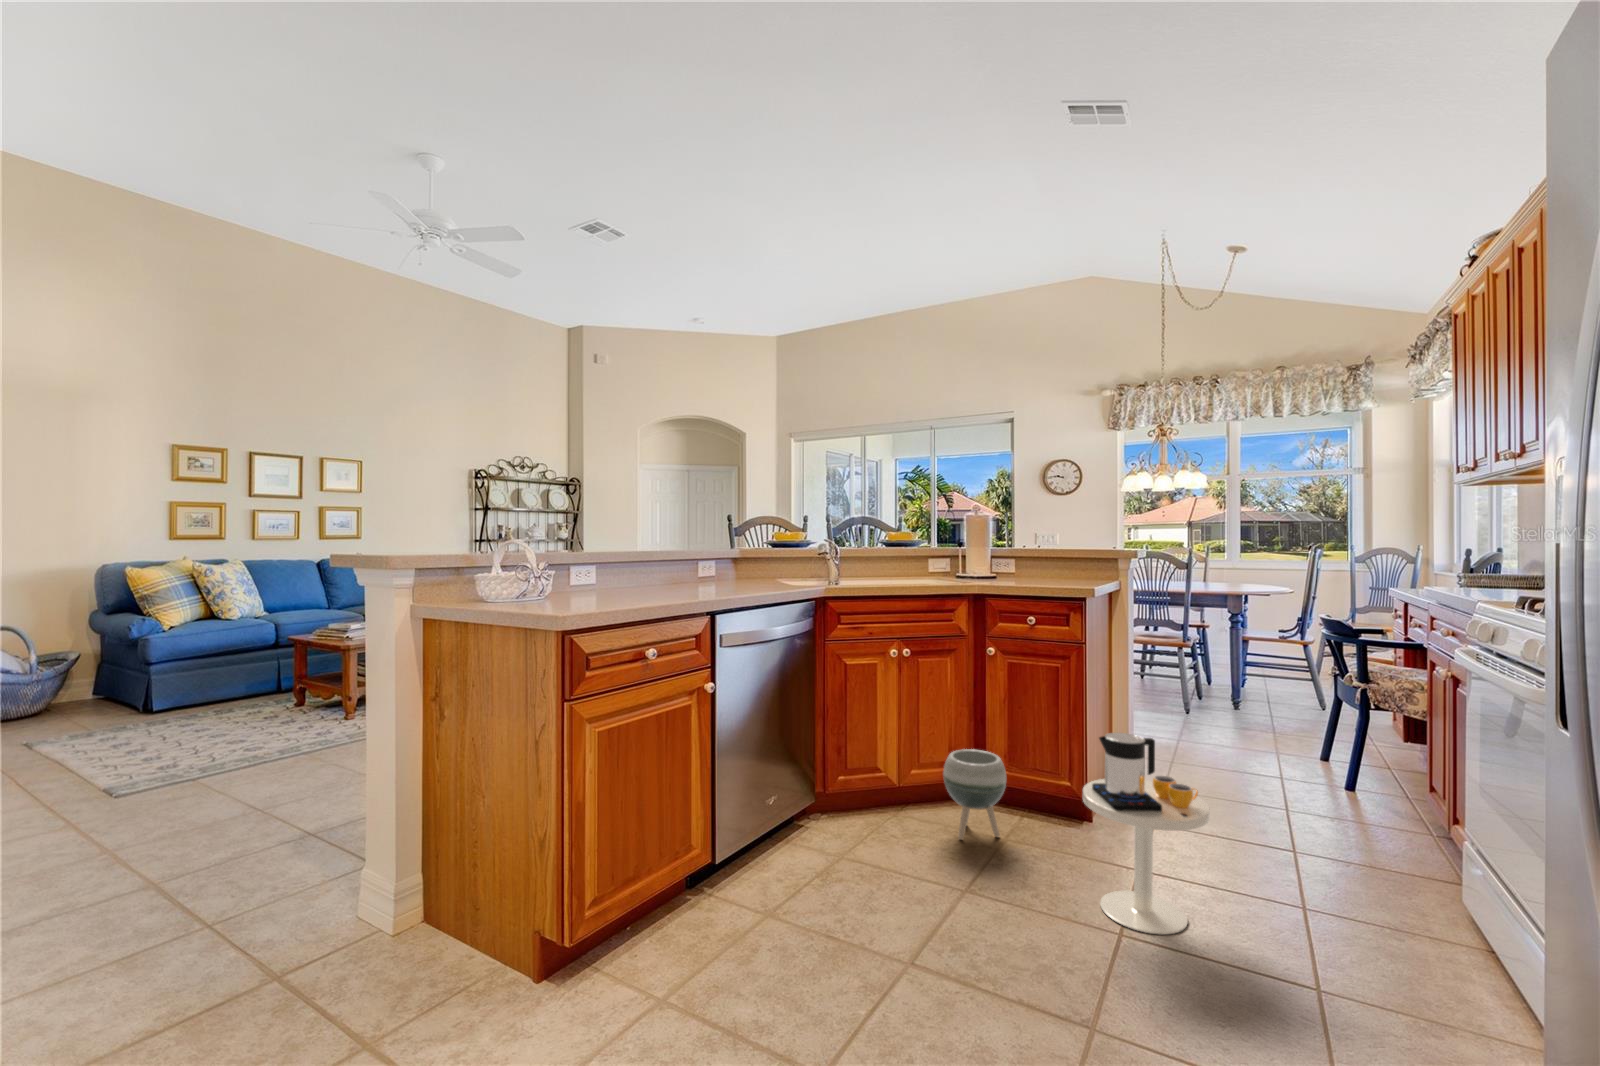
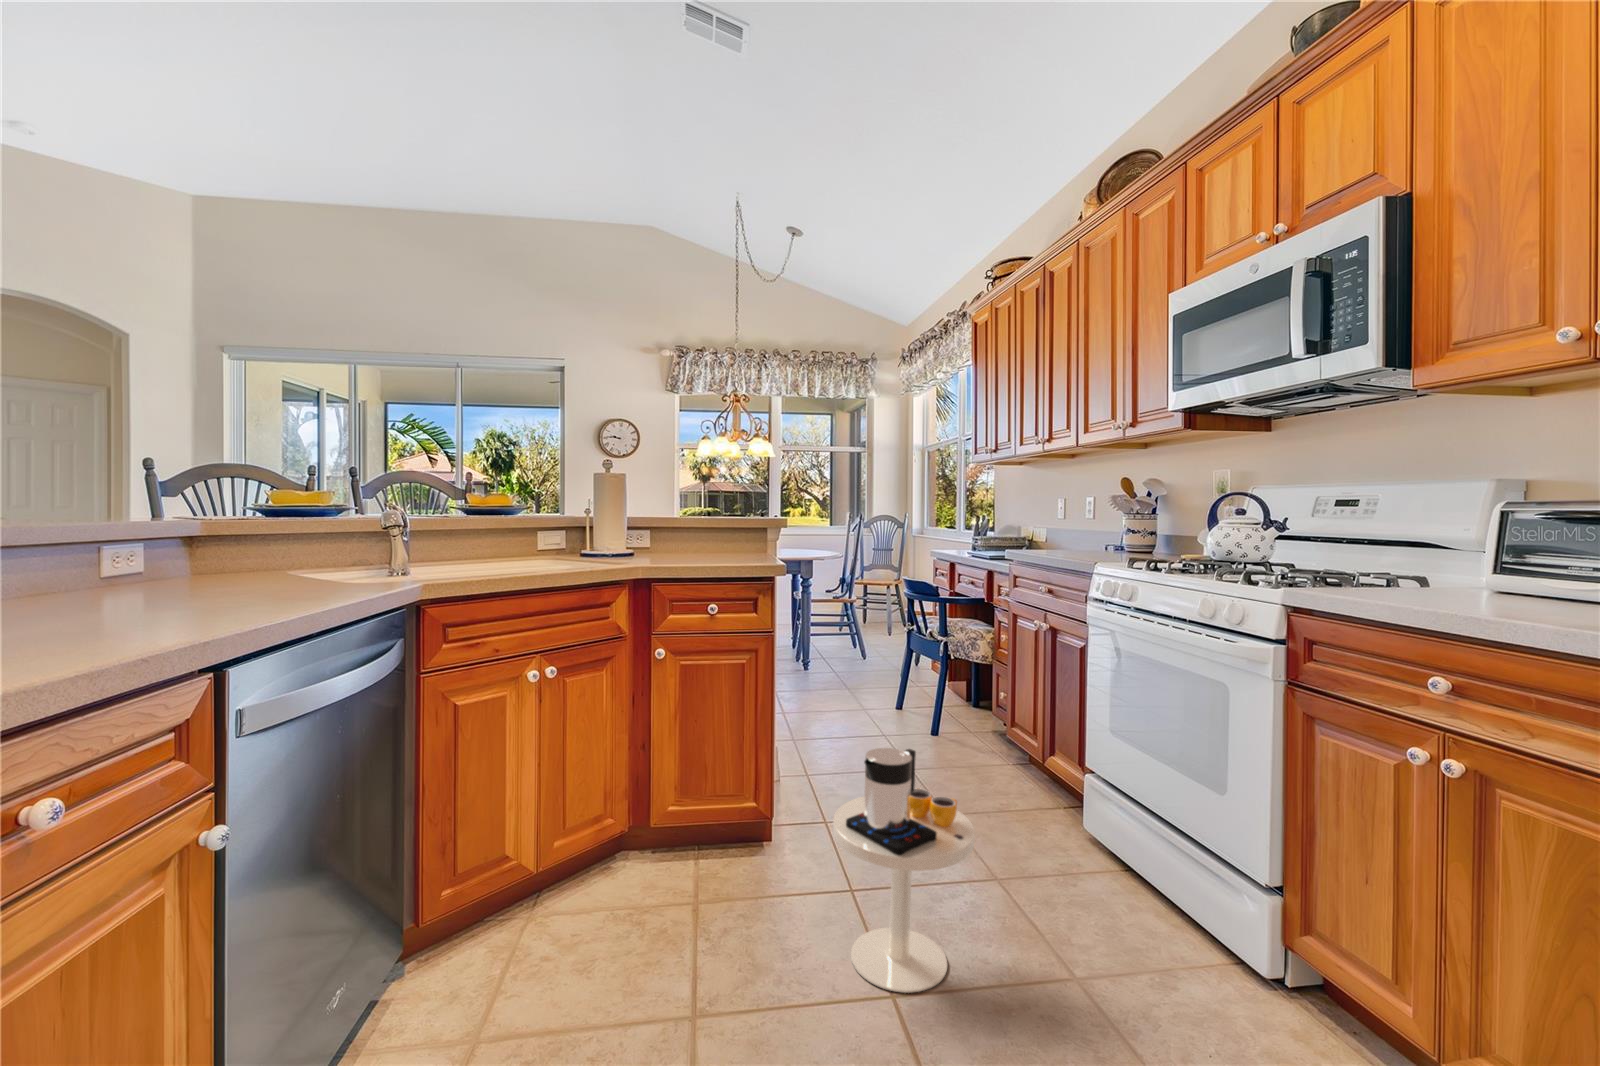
planter: present [943,749,1006,840] -> none [613,791,700,928]

